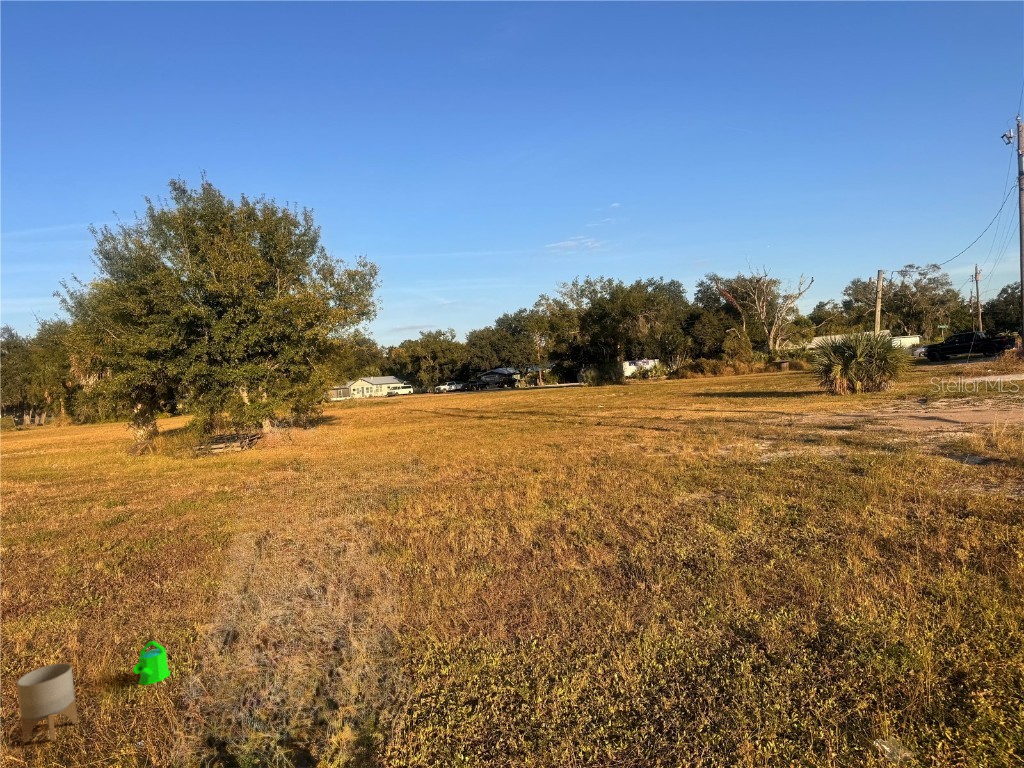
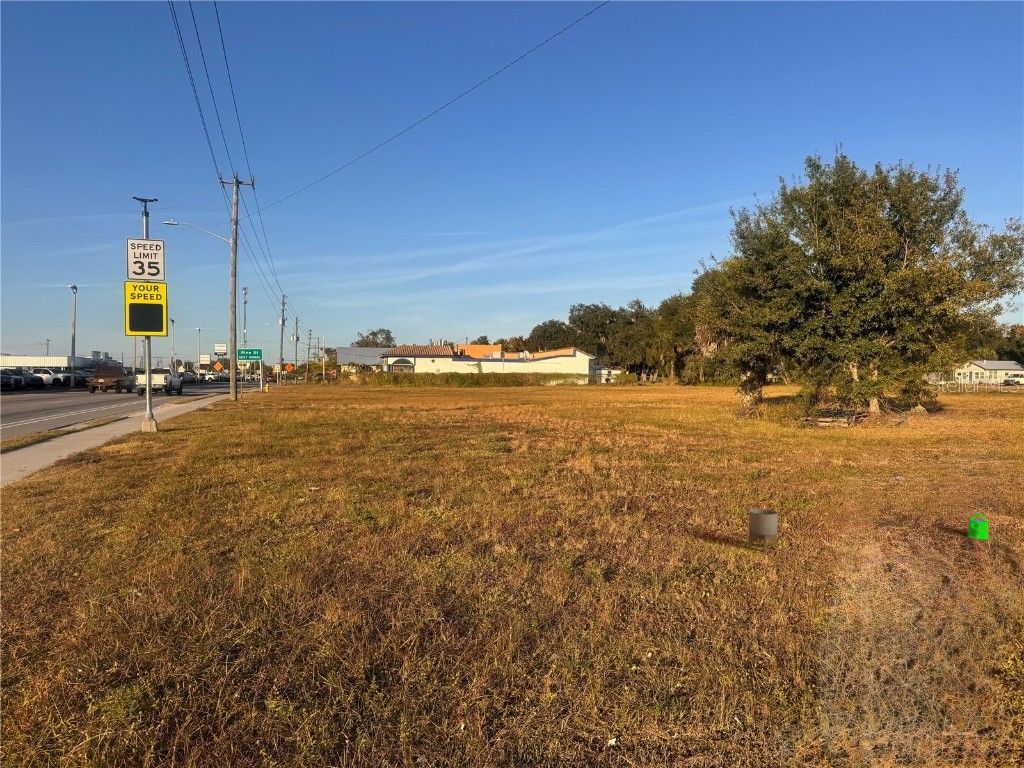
watering can: present [134,641,170,685] -> present [967,513,989,540]

